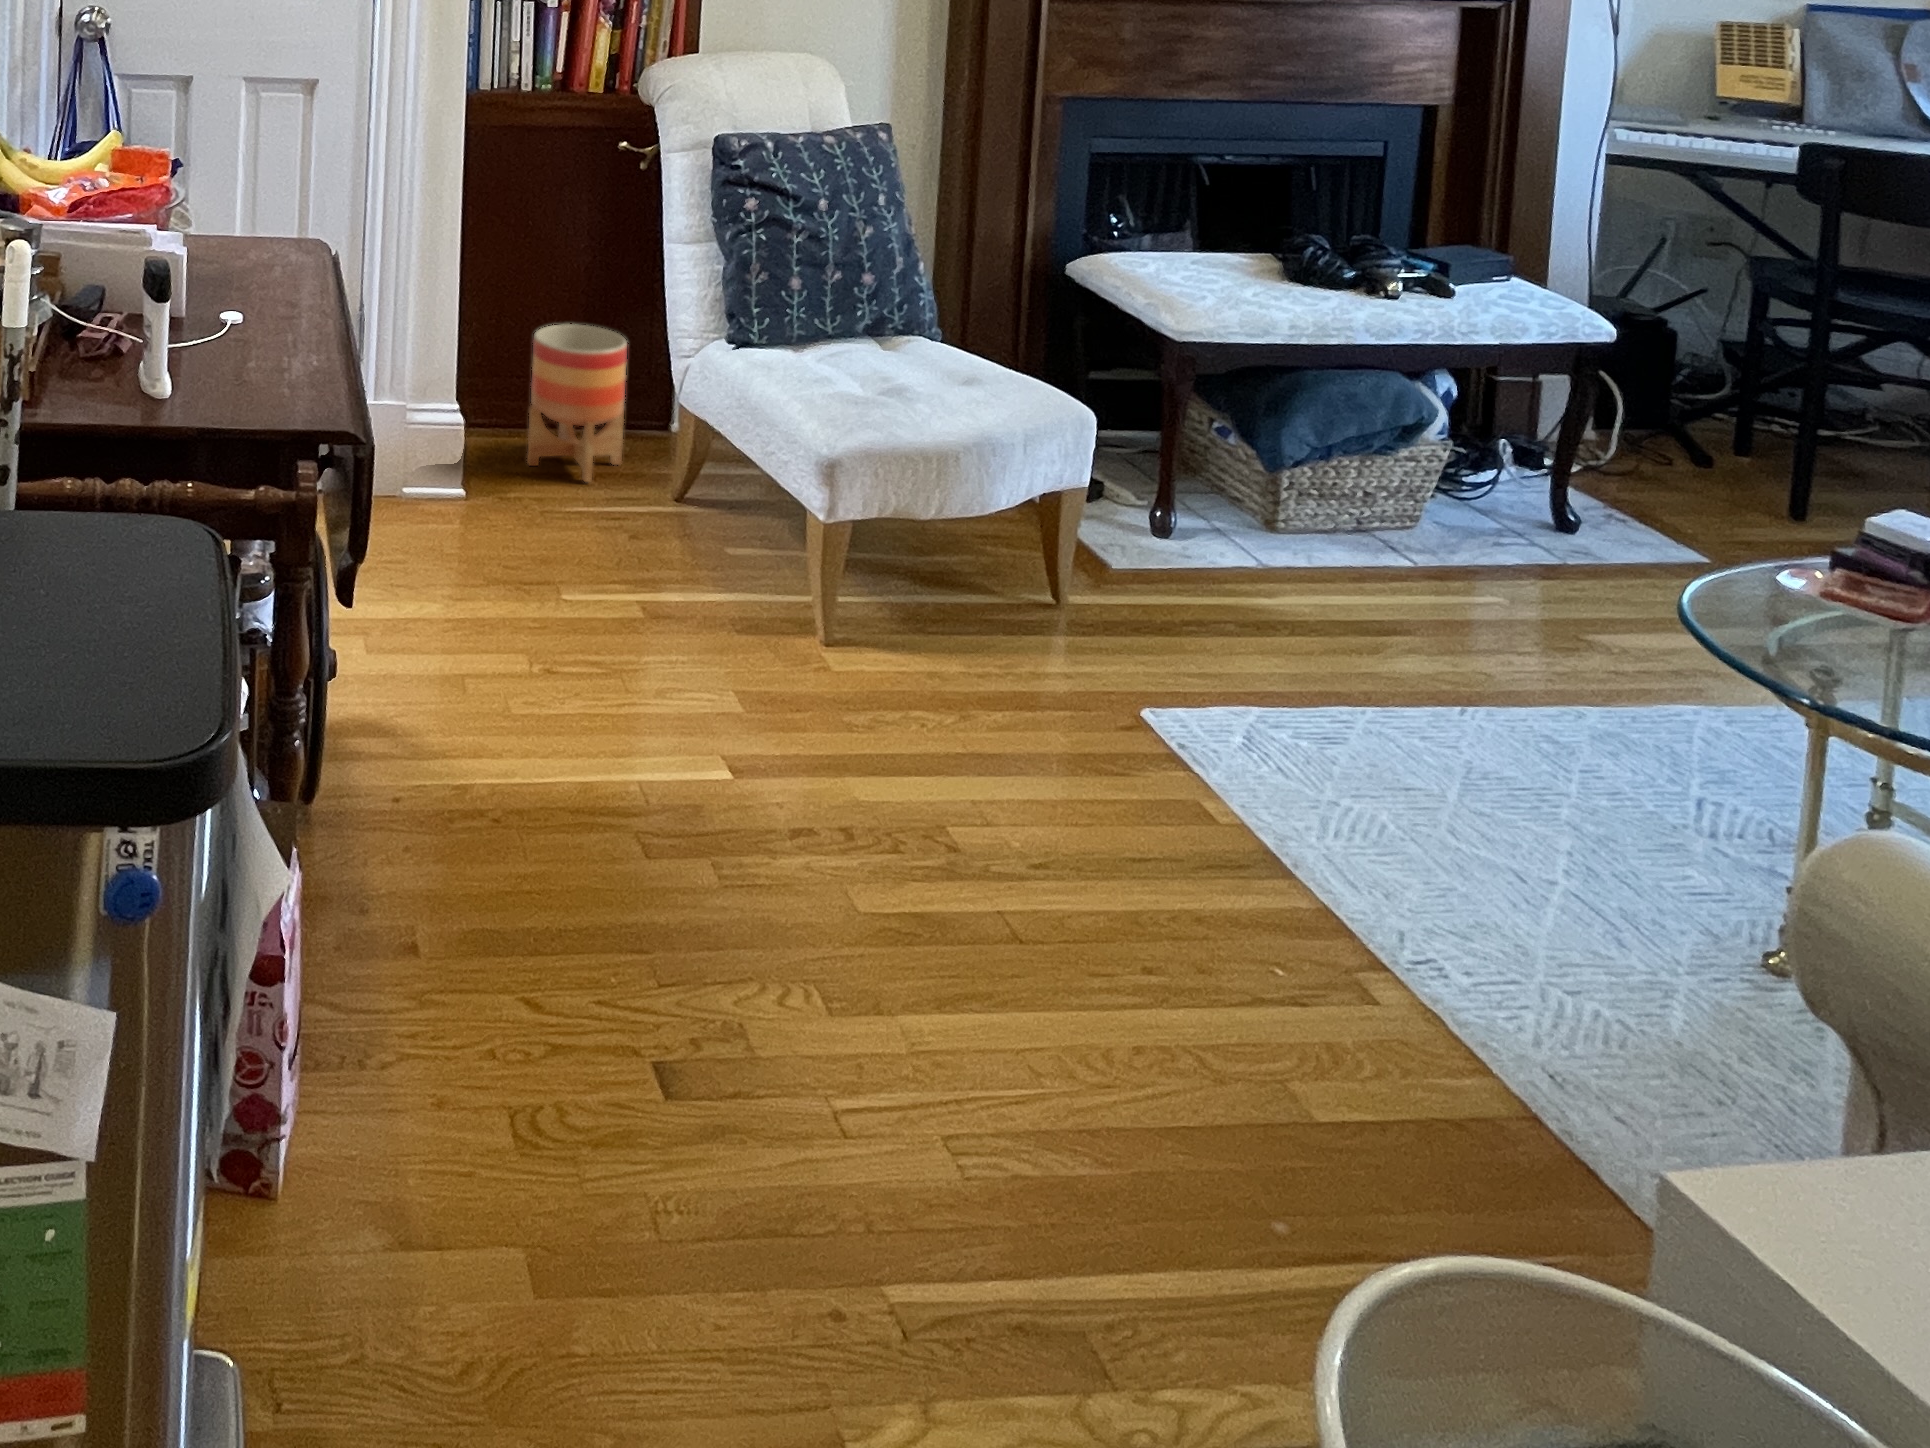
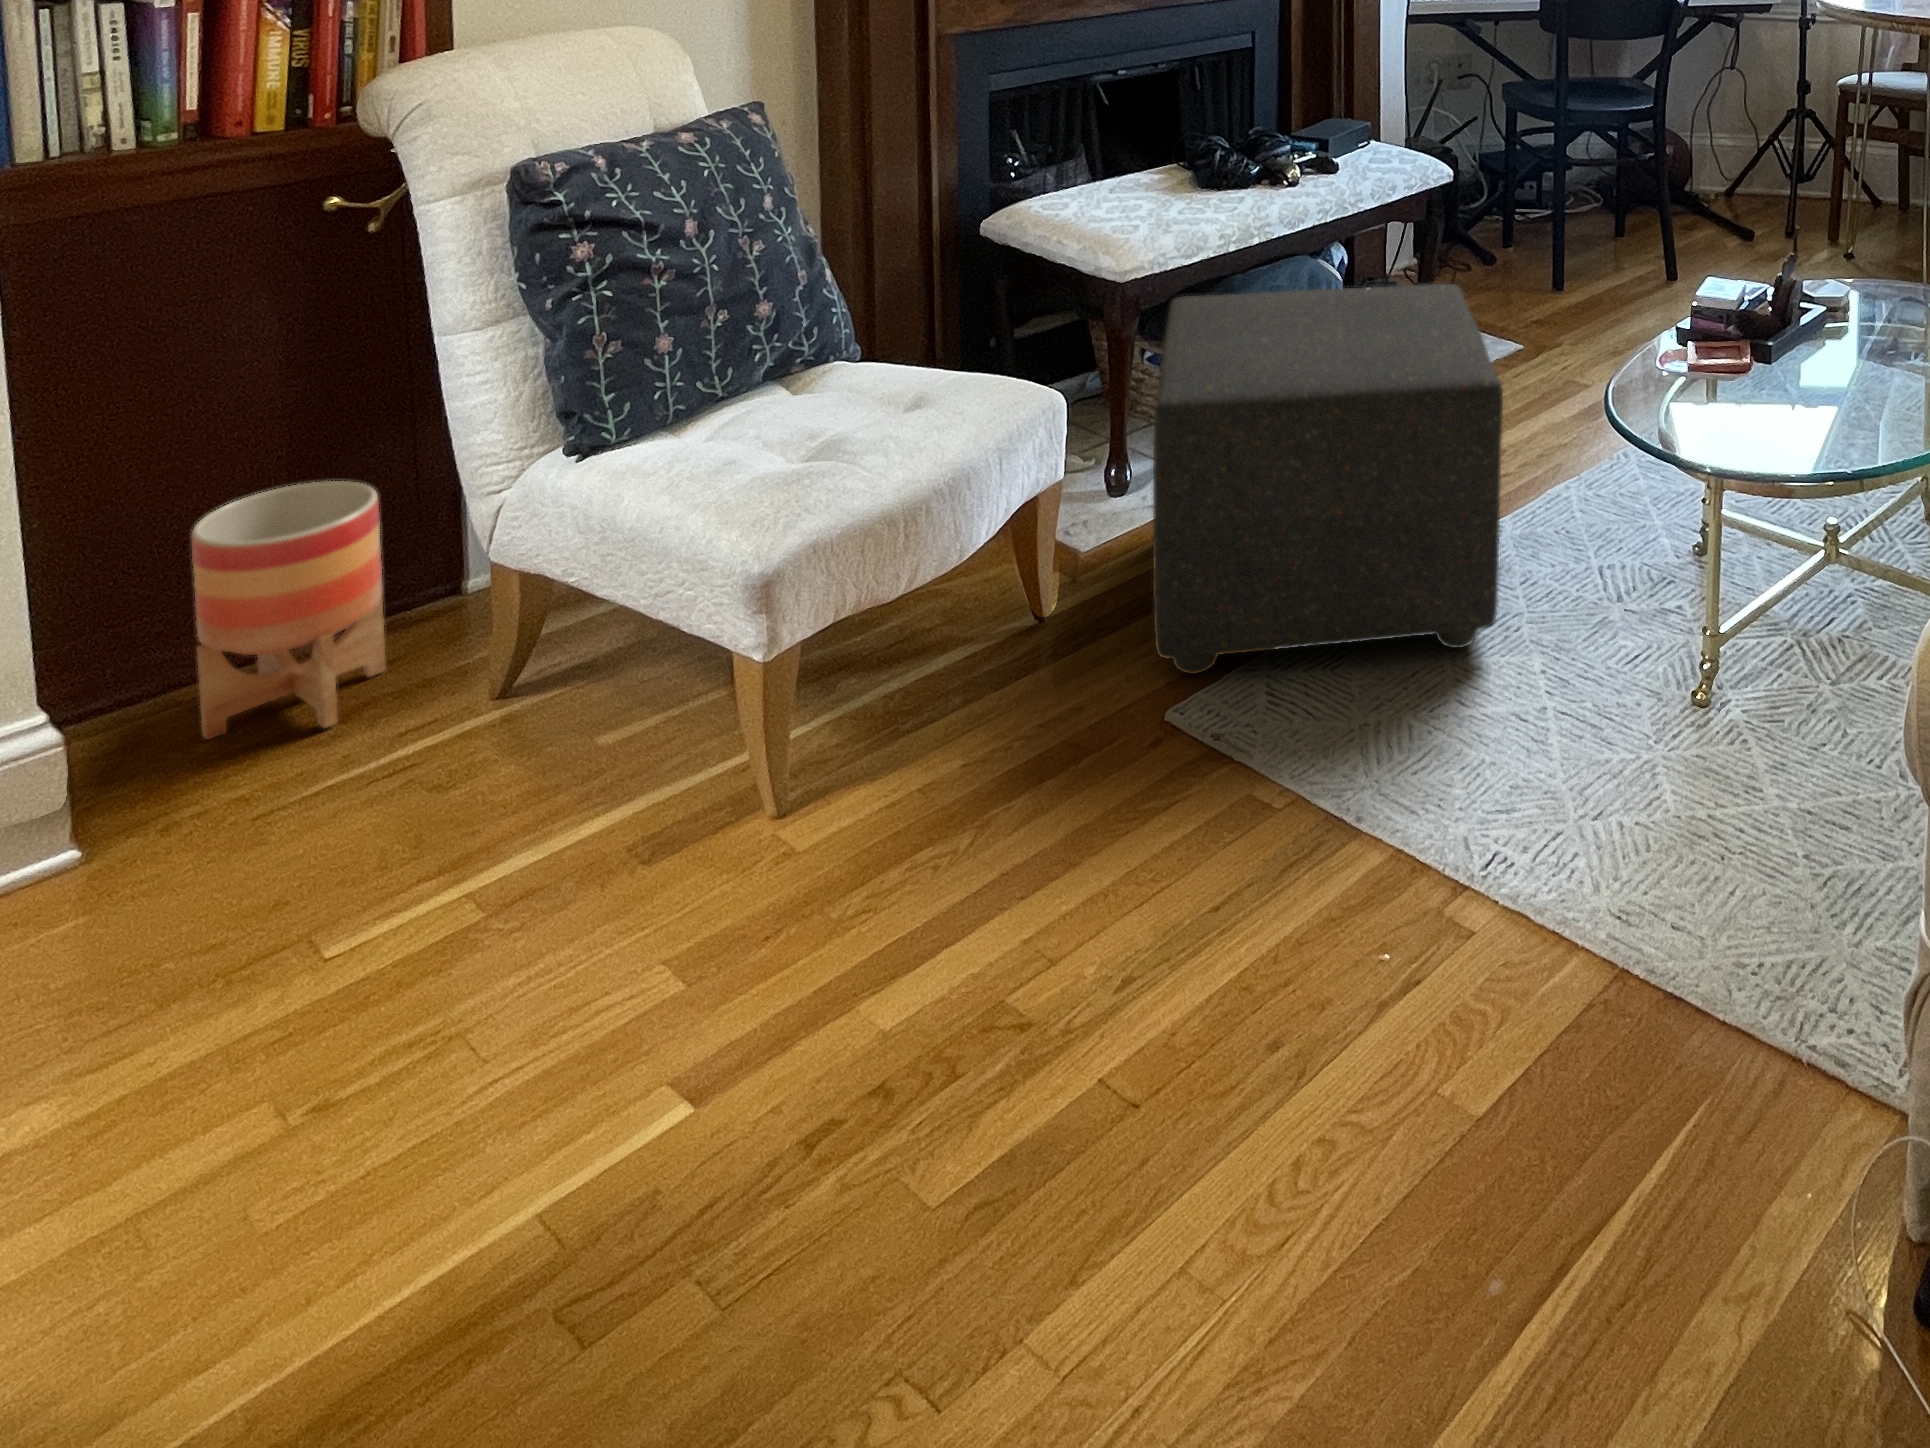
ottoman: none [1136,361,1538,767] -> present [1153,284,1503,674]

